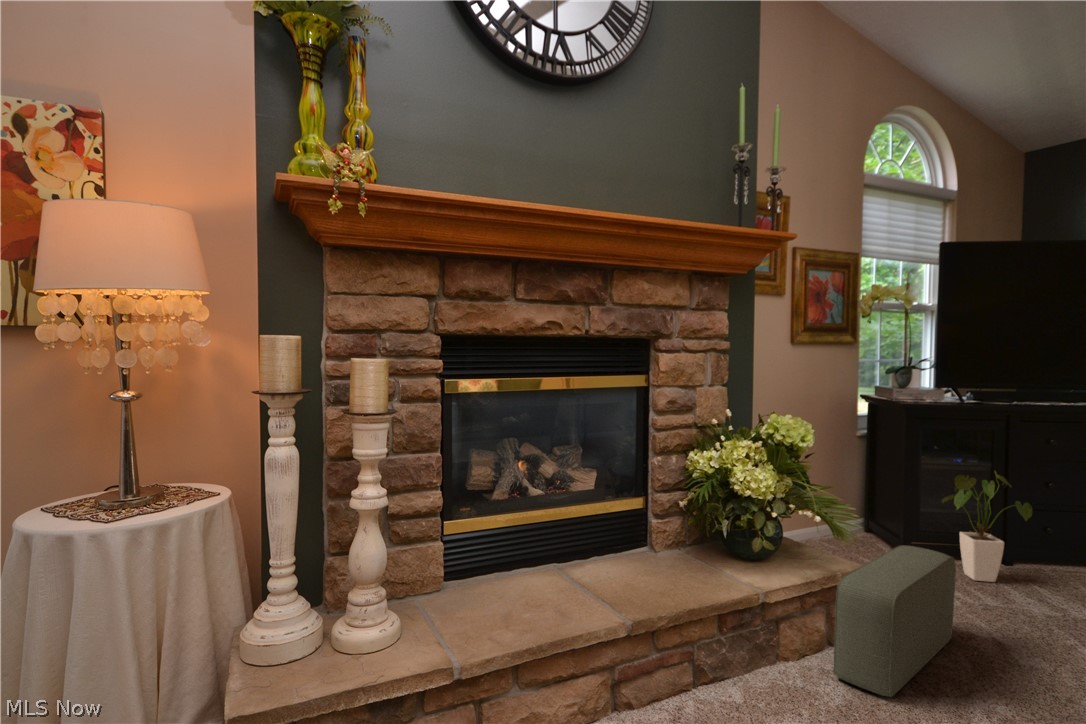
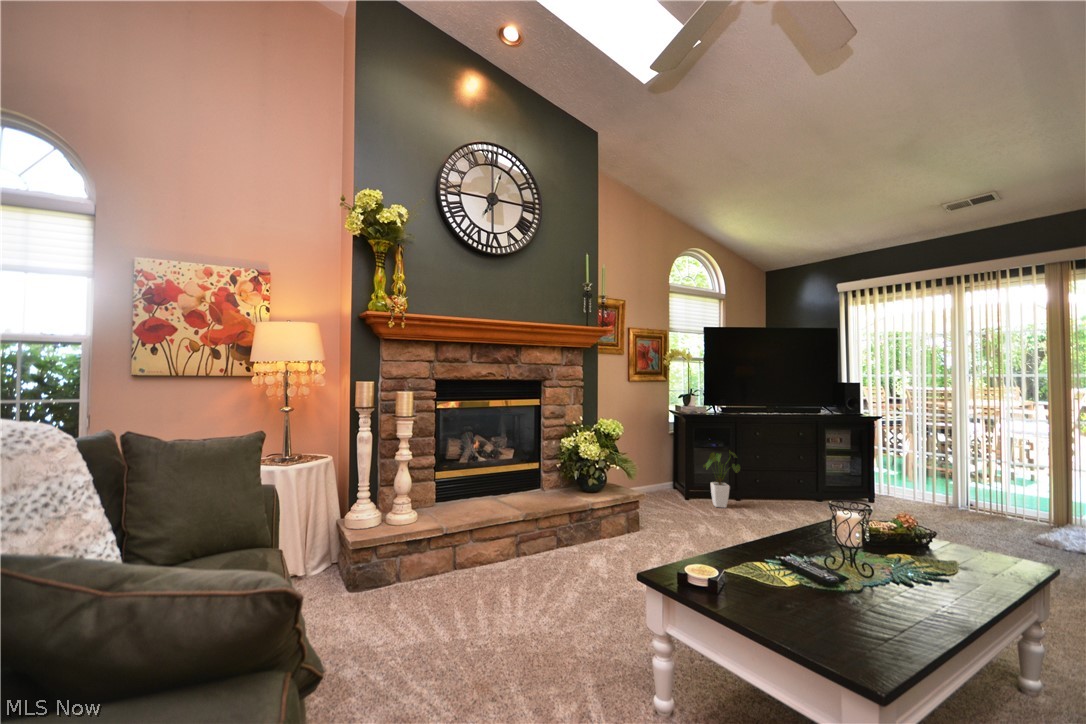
pouf: present [833,545,956,697] -> none [624,484,690,548]

